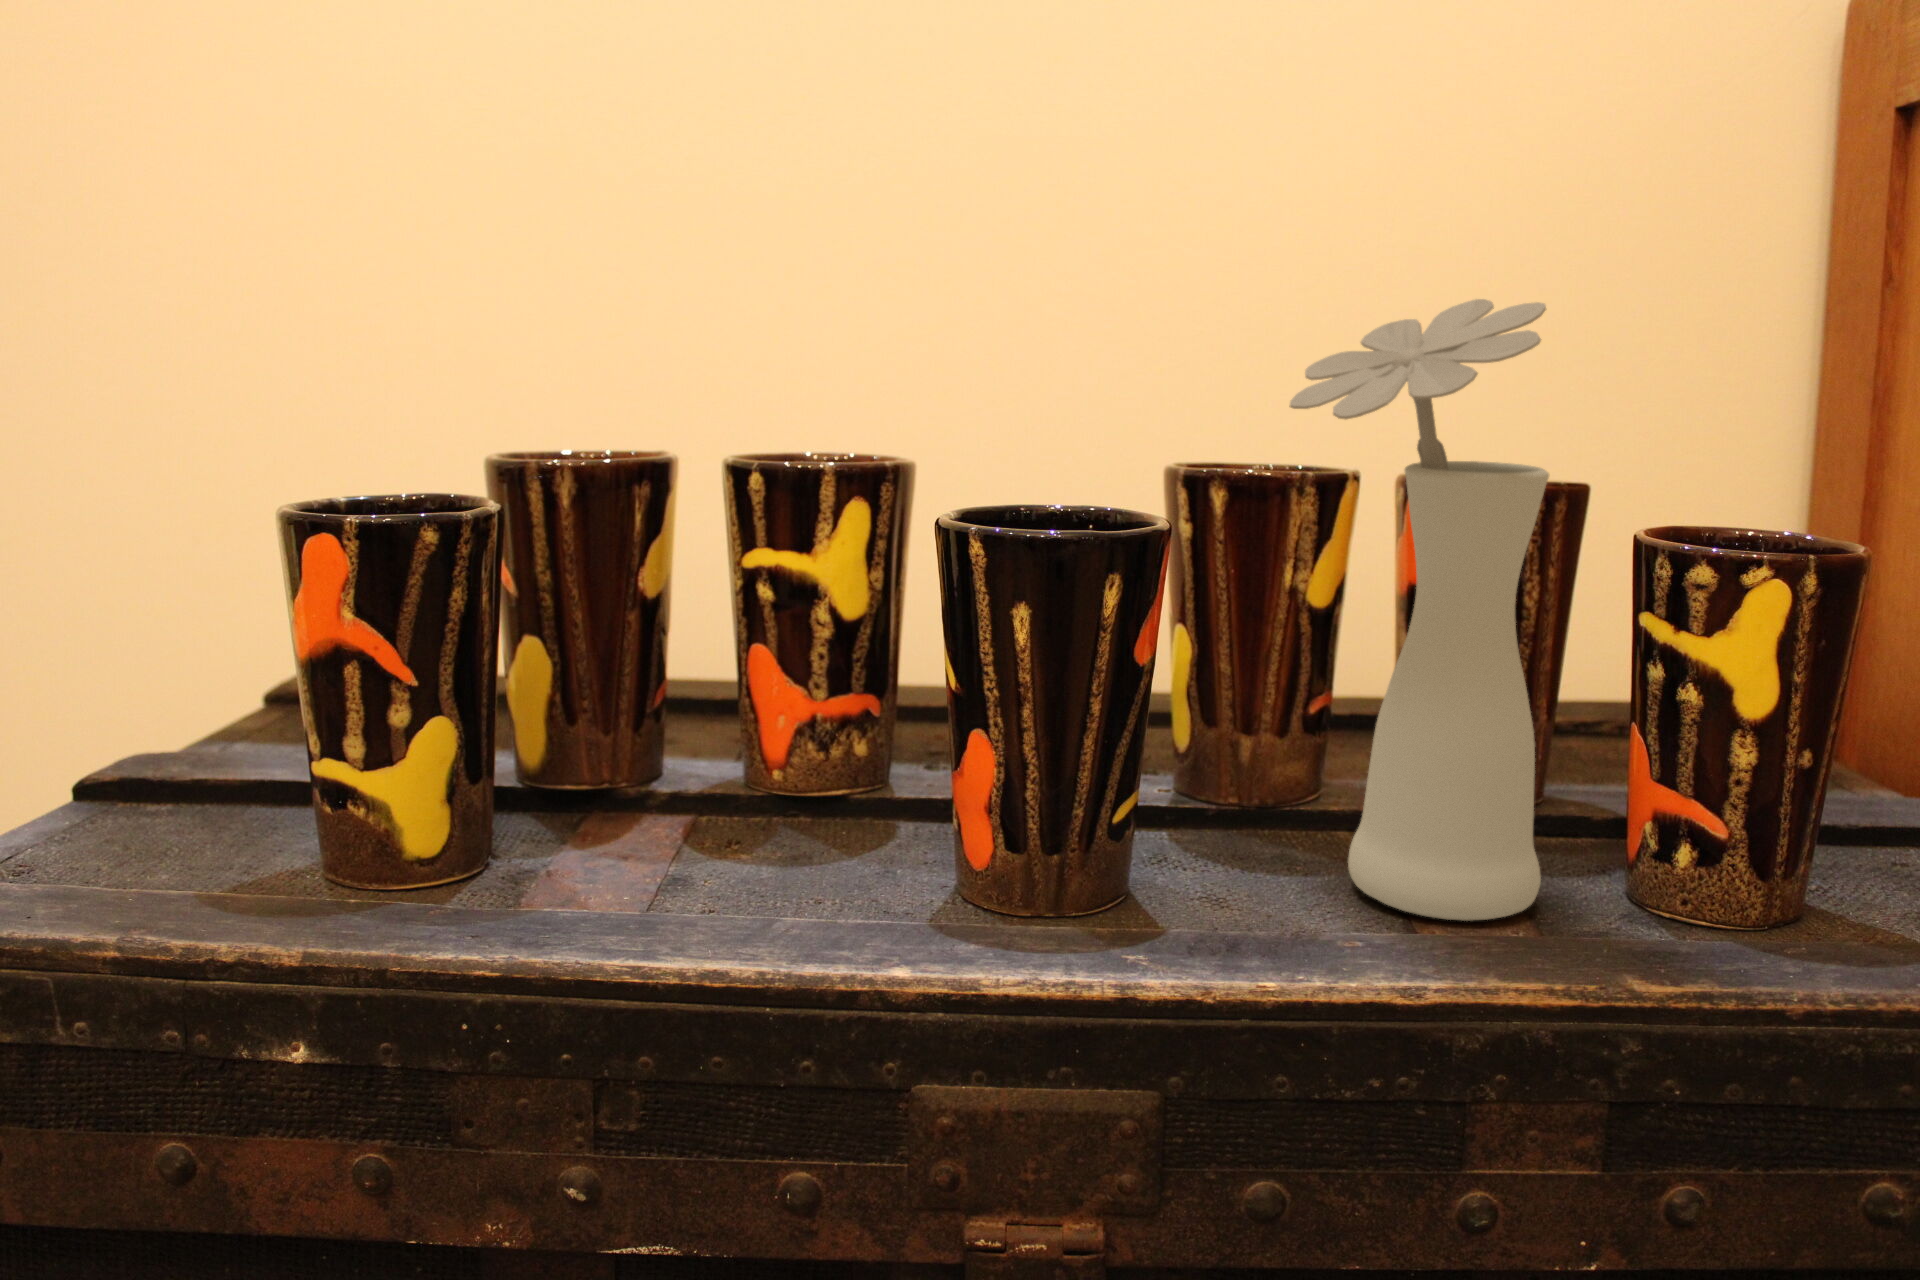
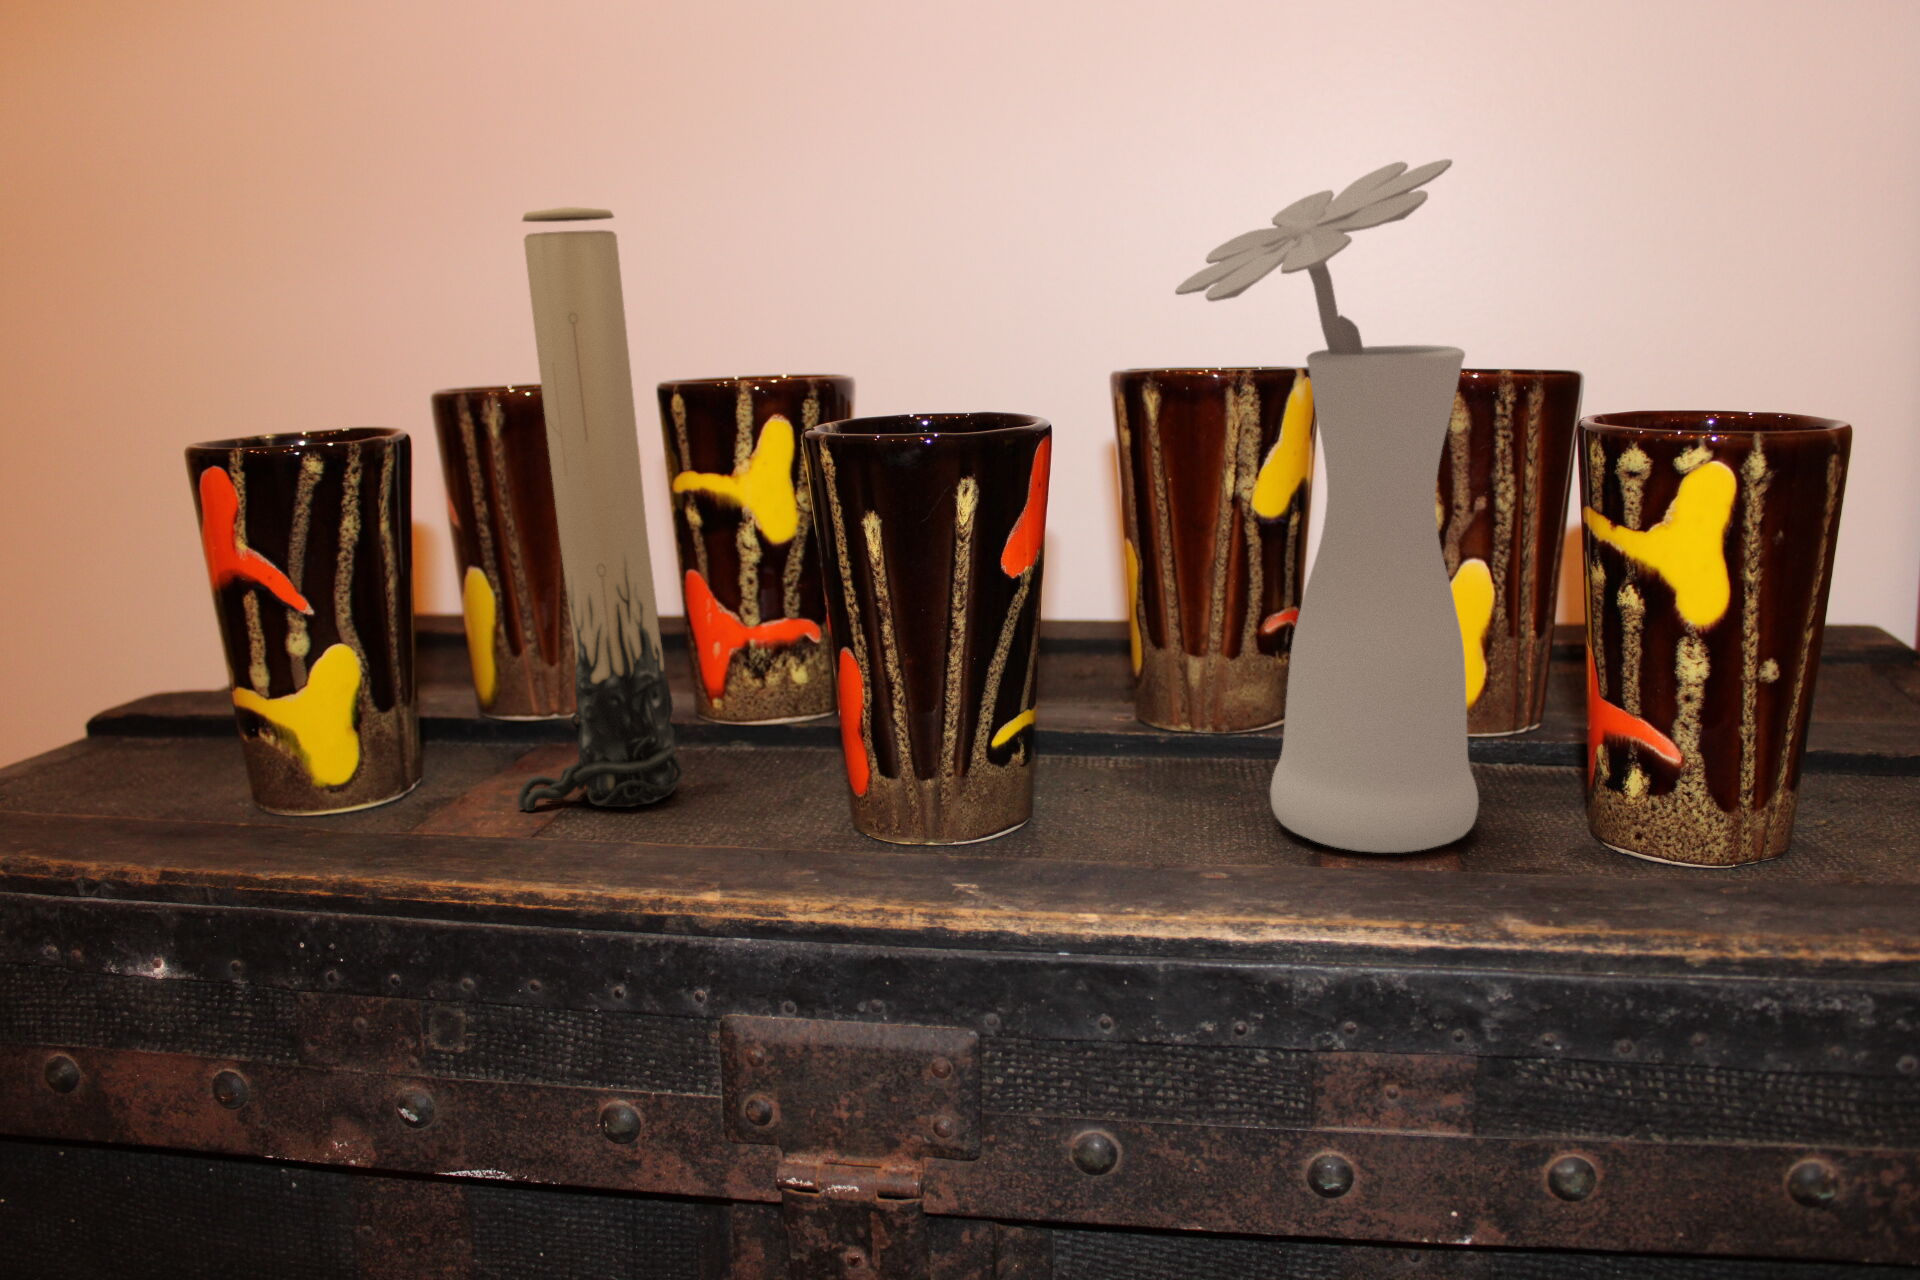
candle: none [611,293,778,885] -> present [517,207,683,811]

